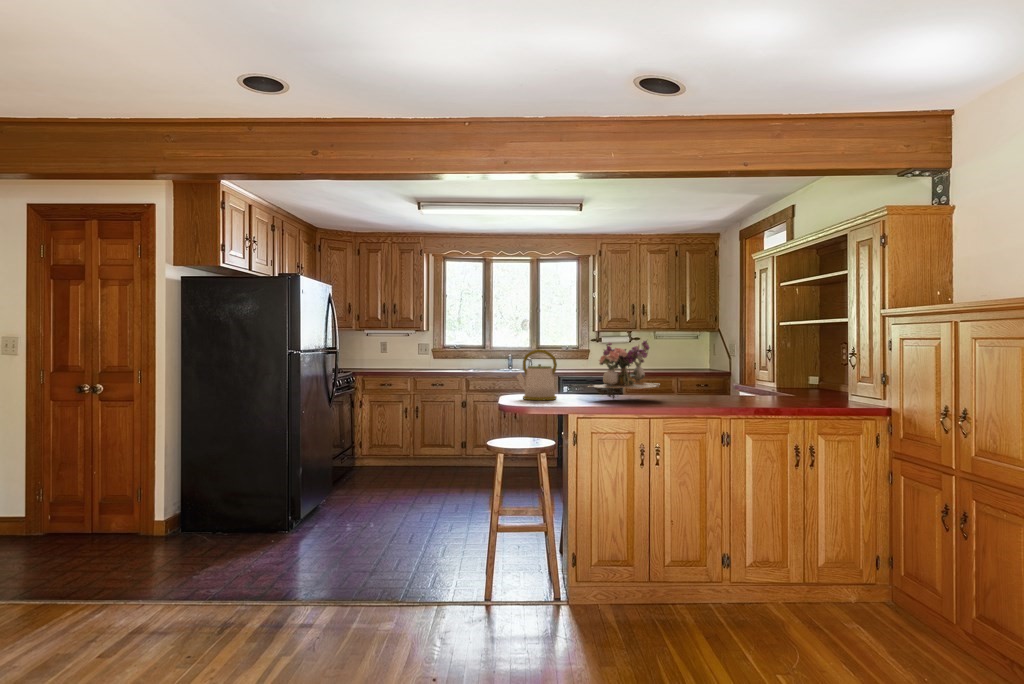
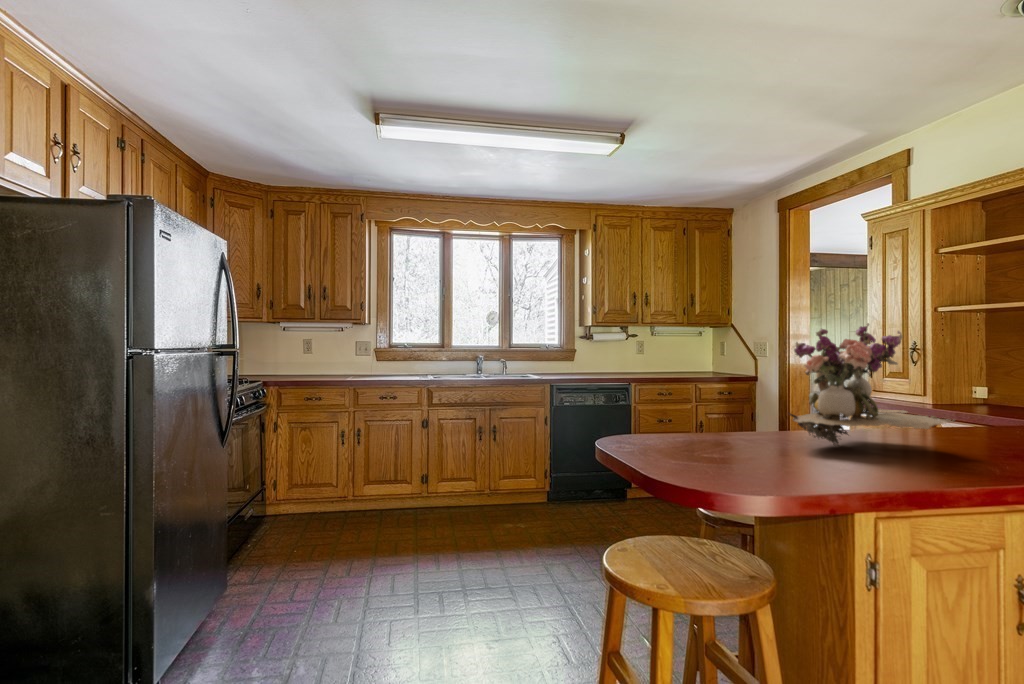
kettle: present [517,349,557,400] -> none [639,343,726,455]

